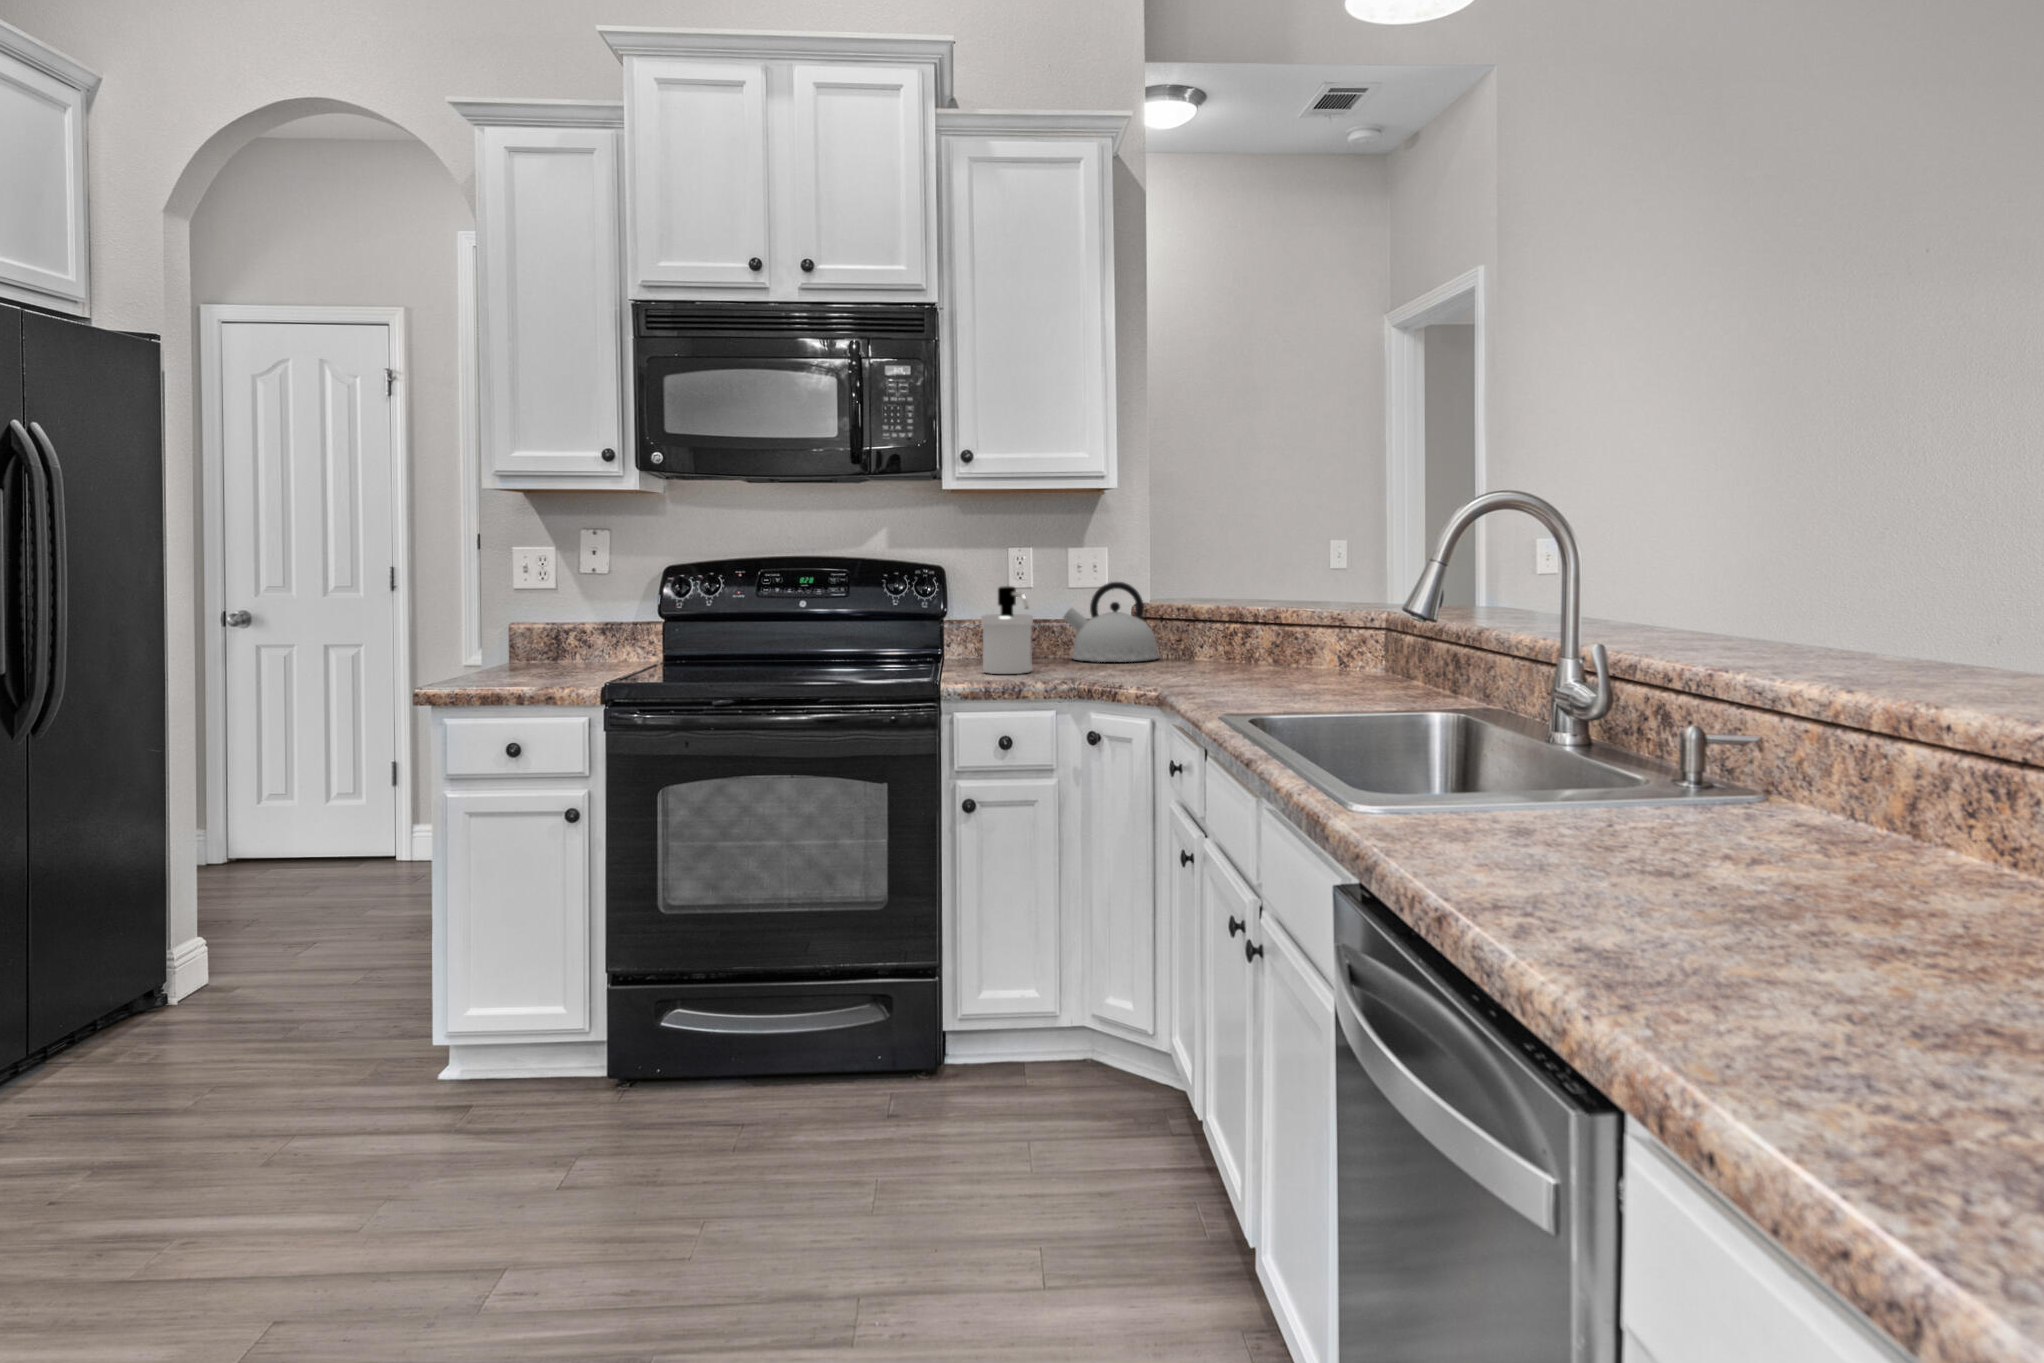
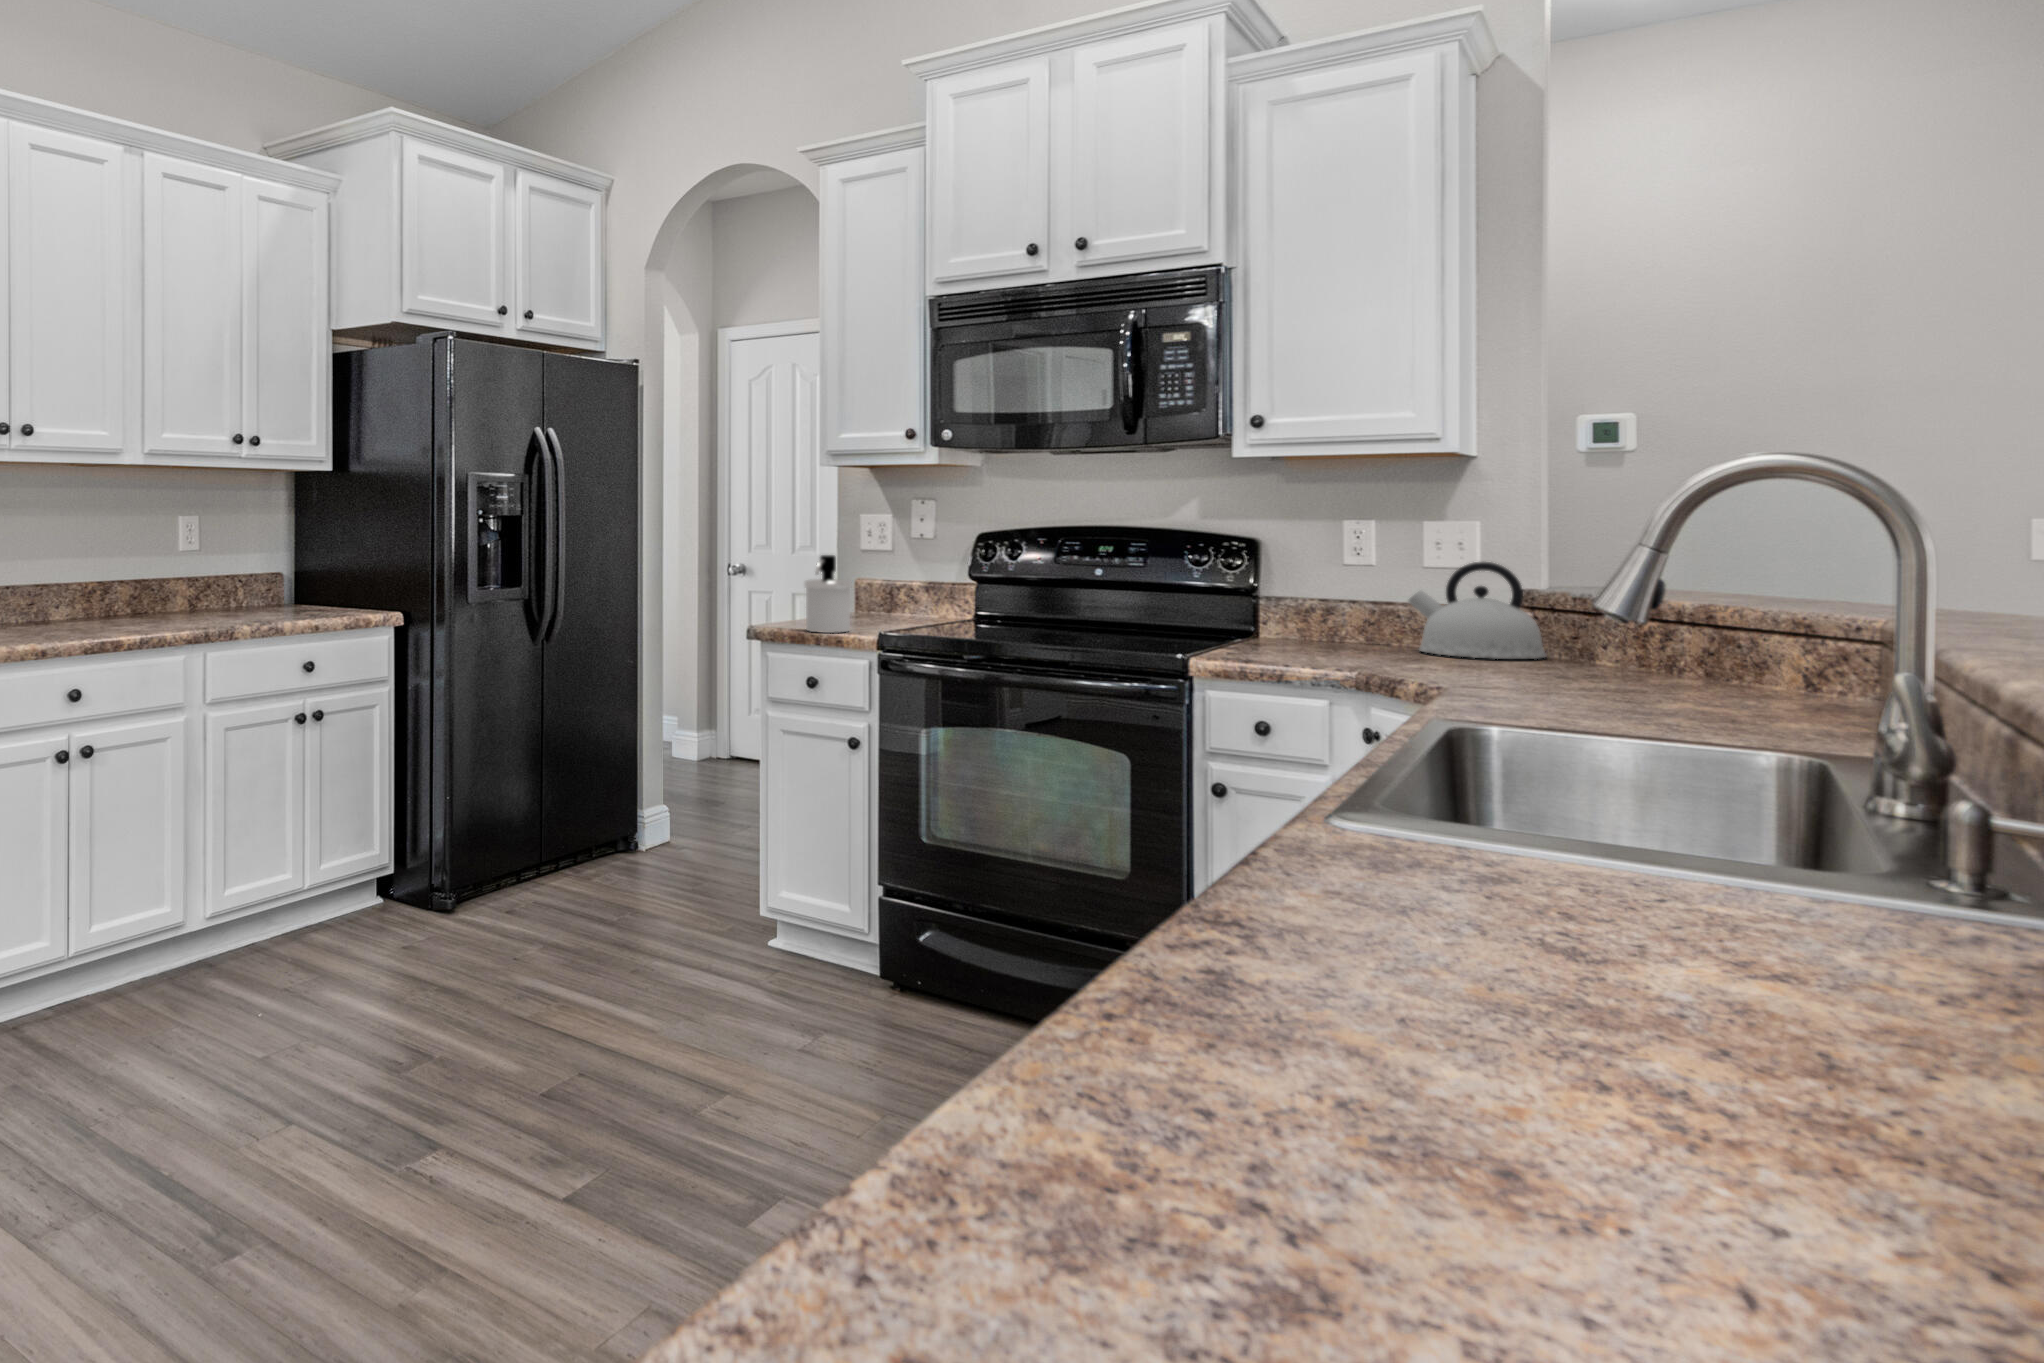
soap dispenser: present [981,586,1033,674] -> present [805,555,852,633]

